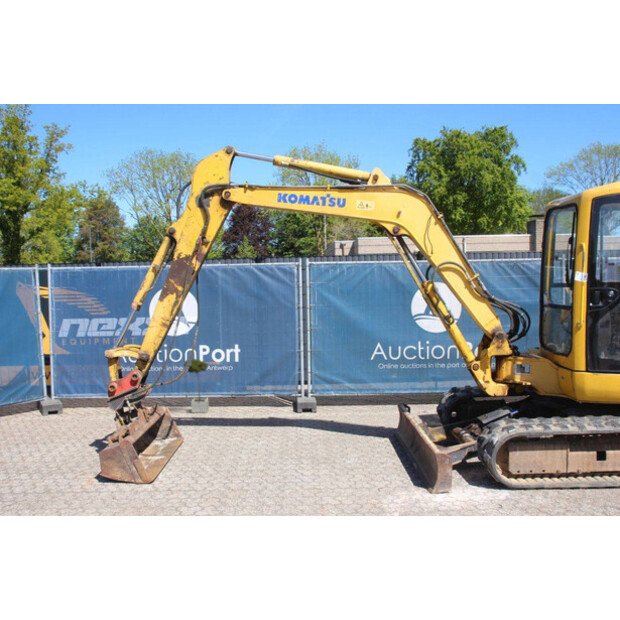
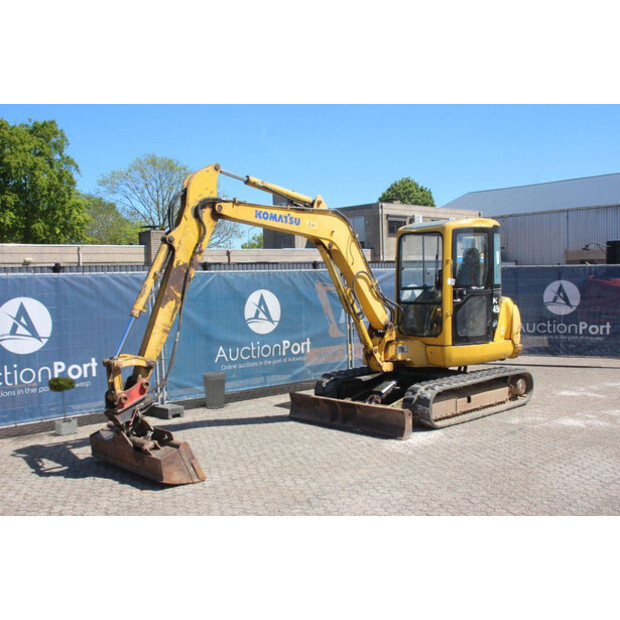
trash can: none [347,370,373,411] -> present [202,371,226,409]

